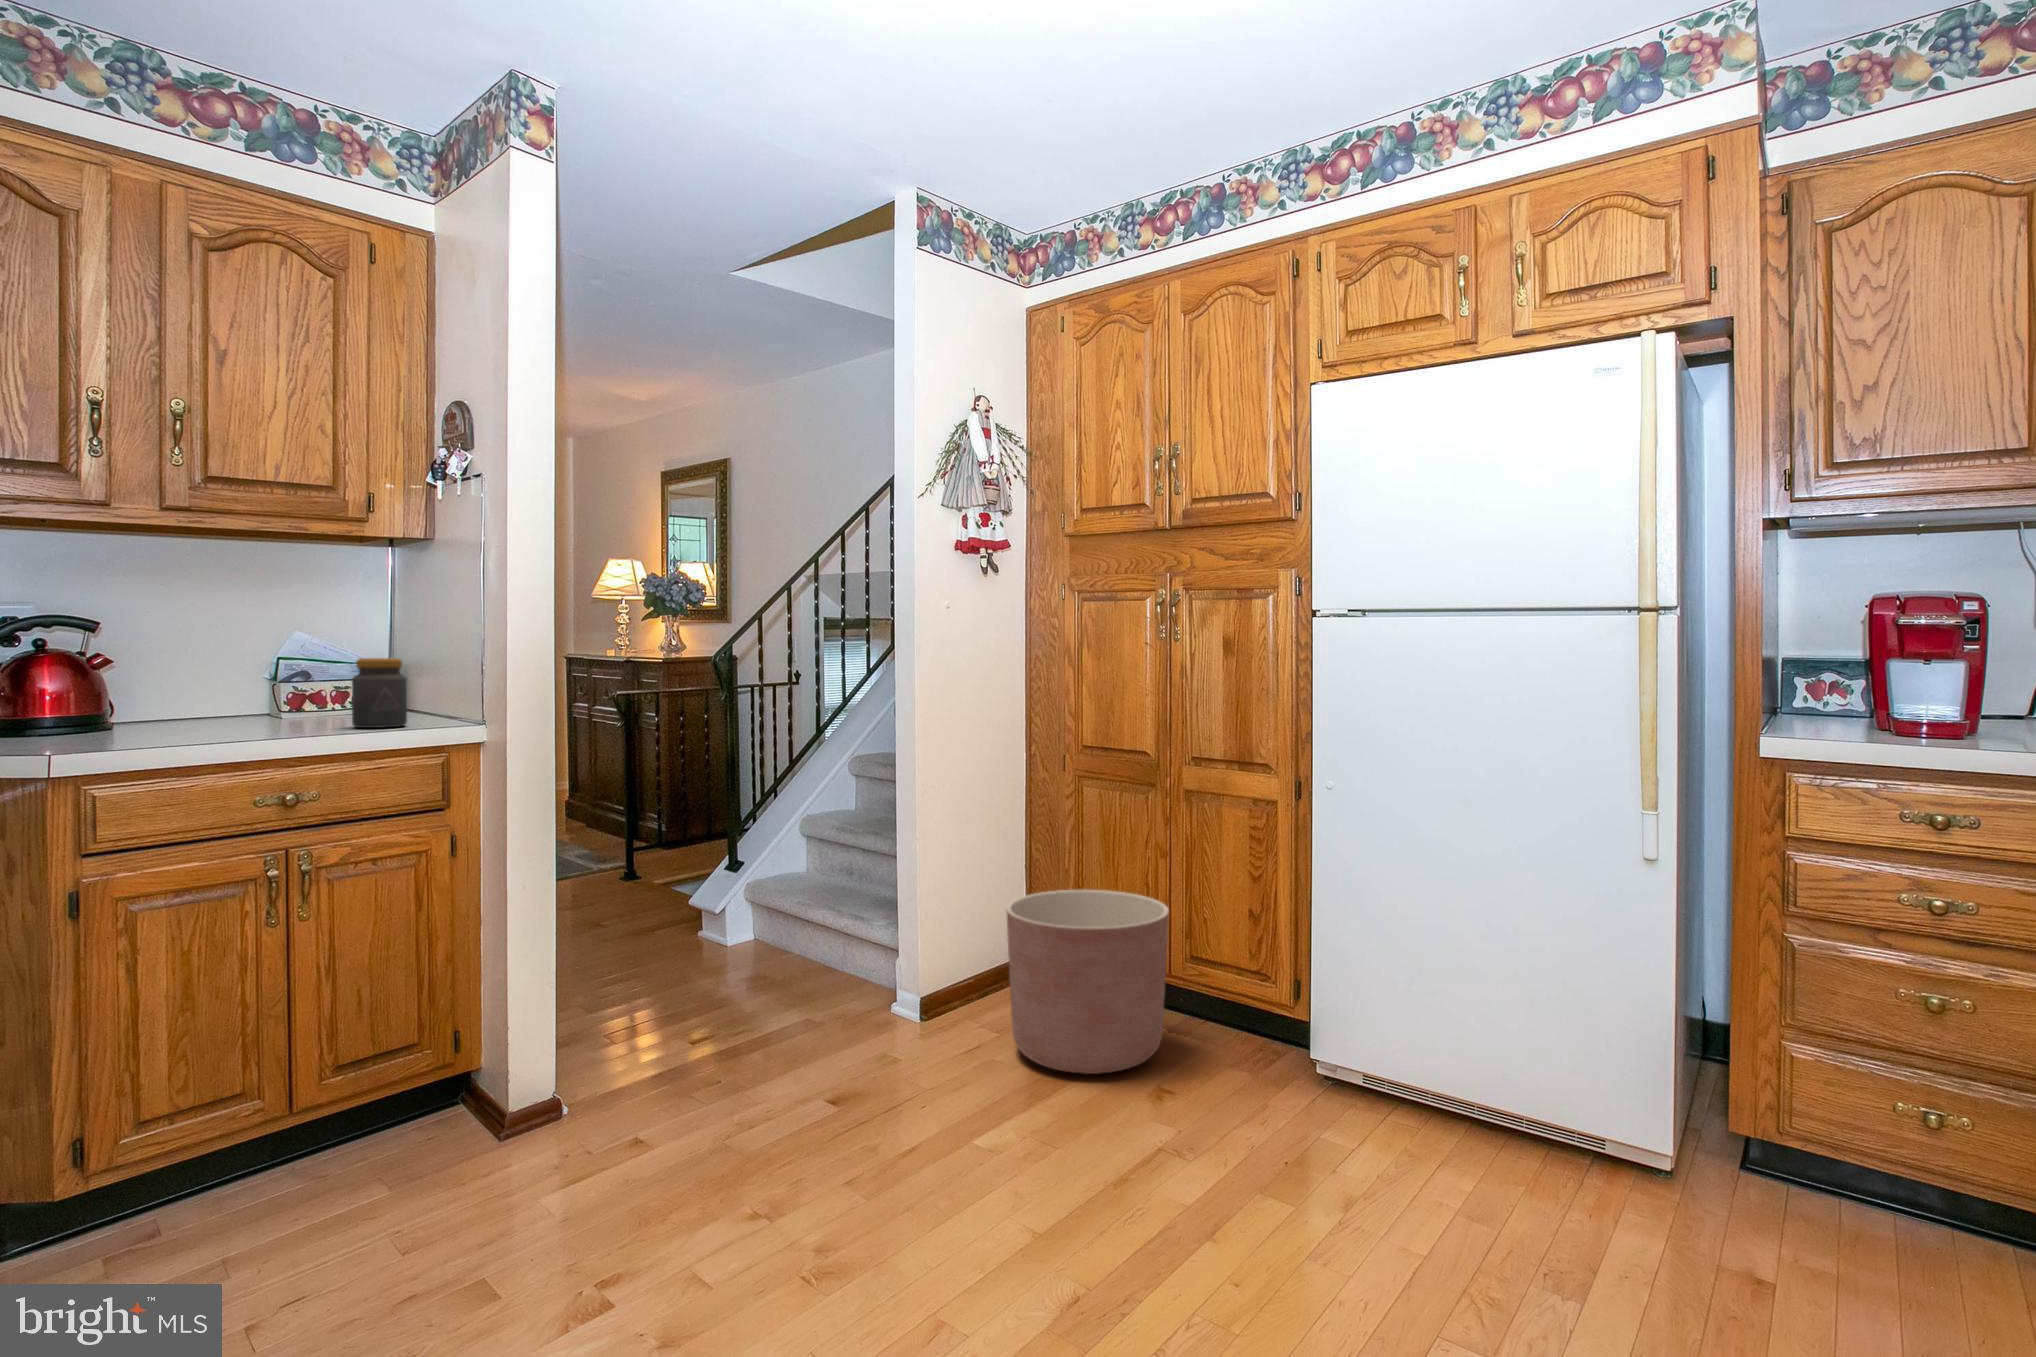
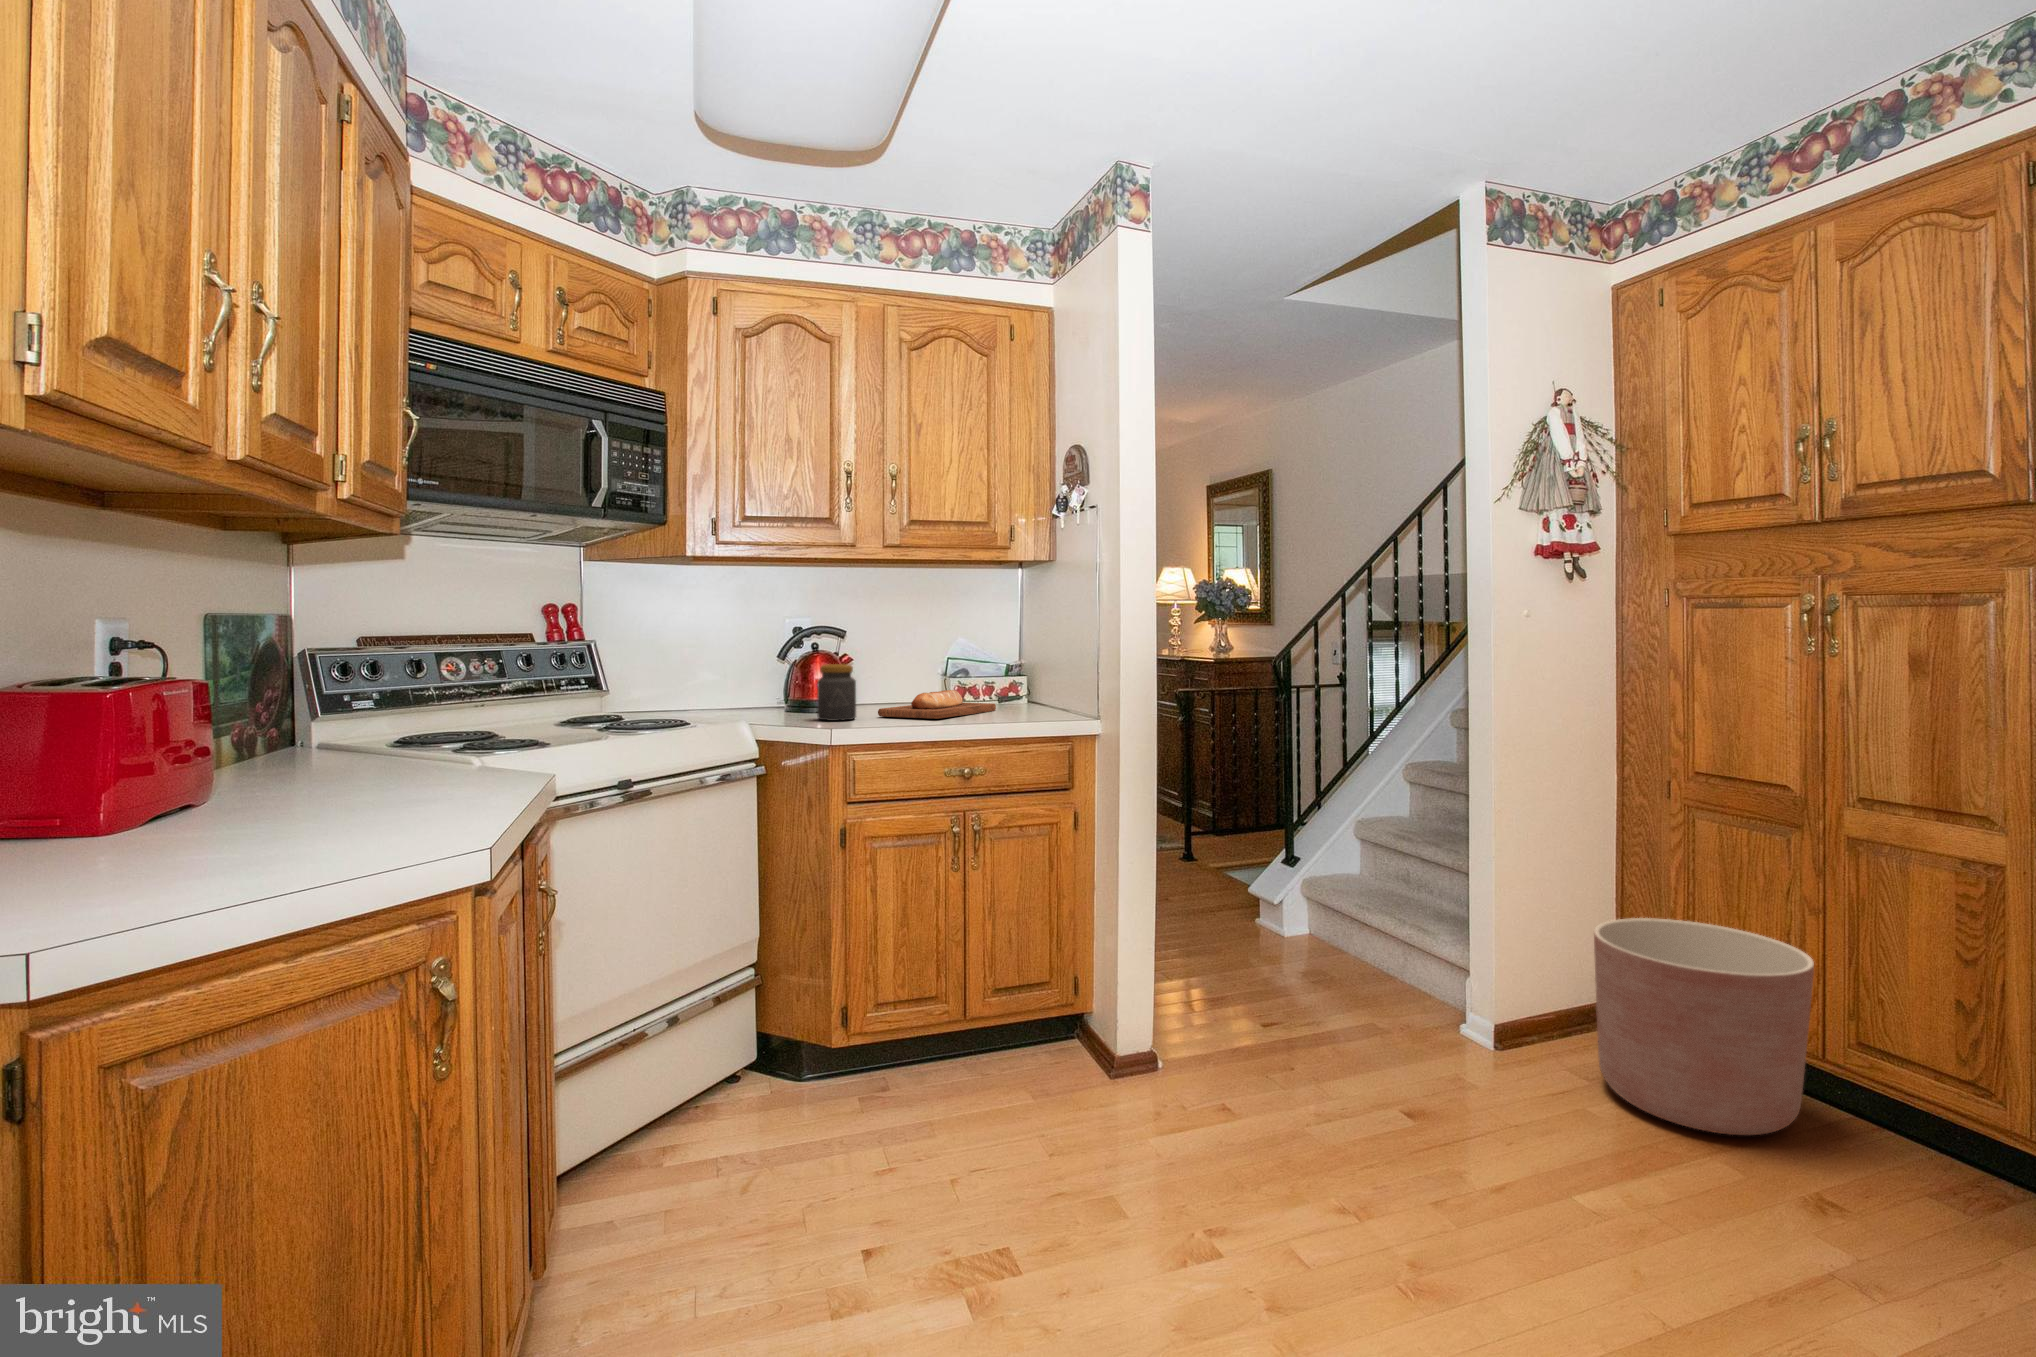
jar: present [352,658,407,728] -> present [817,664,856,721]
bread loaf: none [160,693,350,728] -> present [878,690,996,719]

